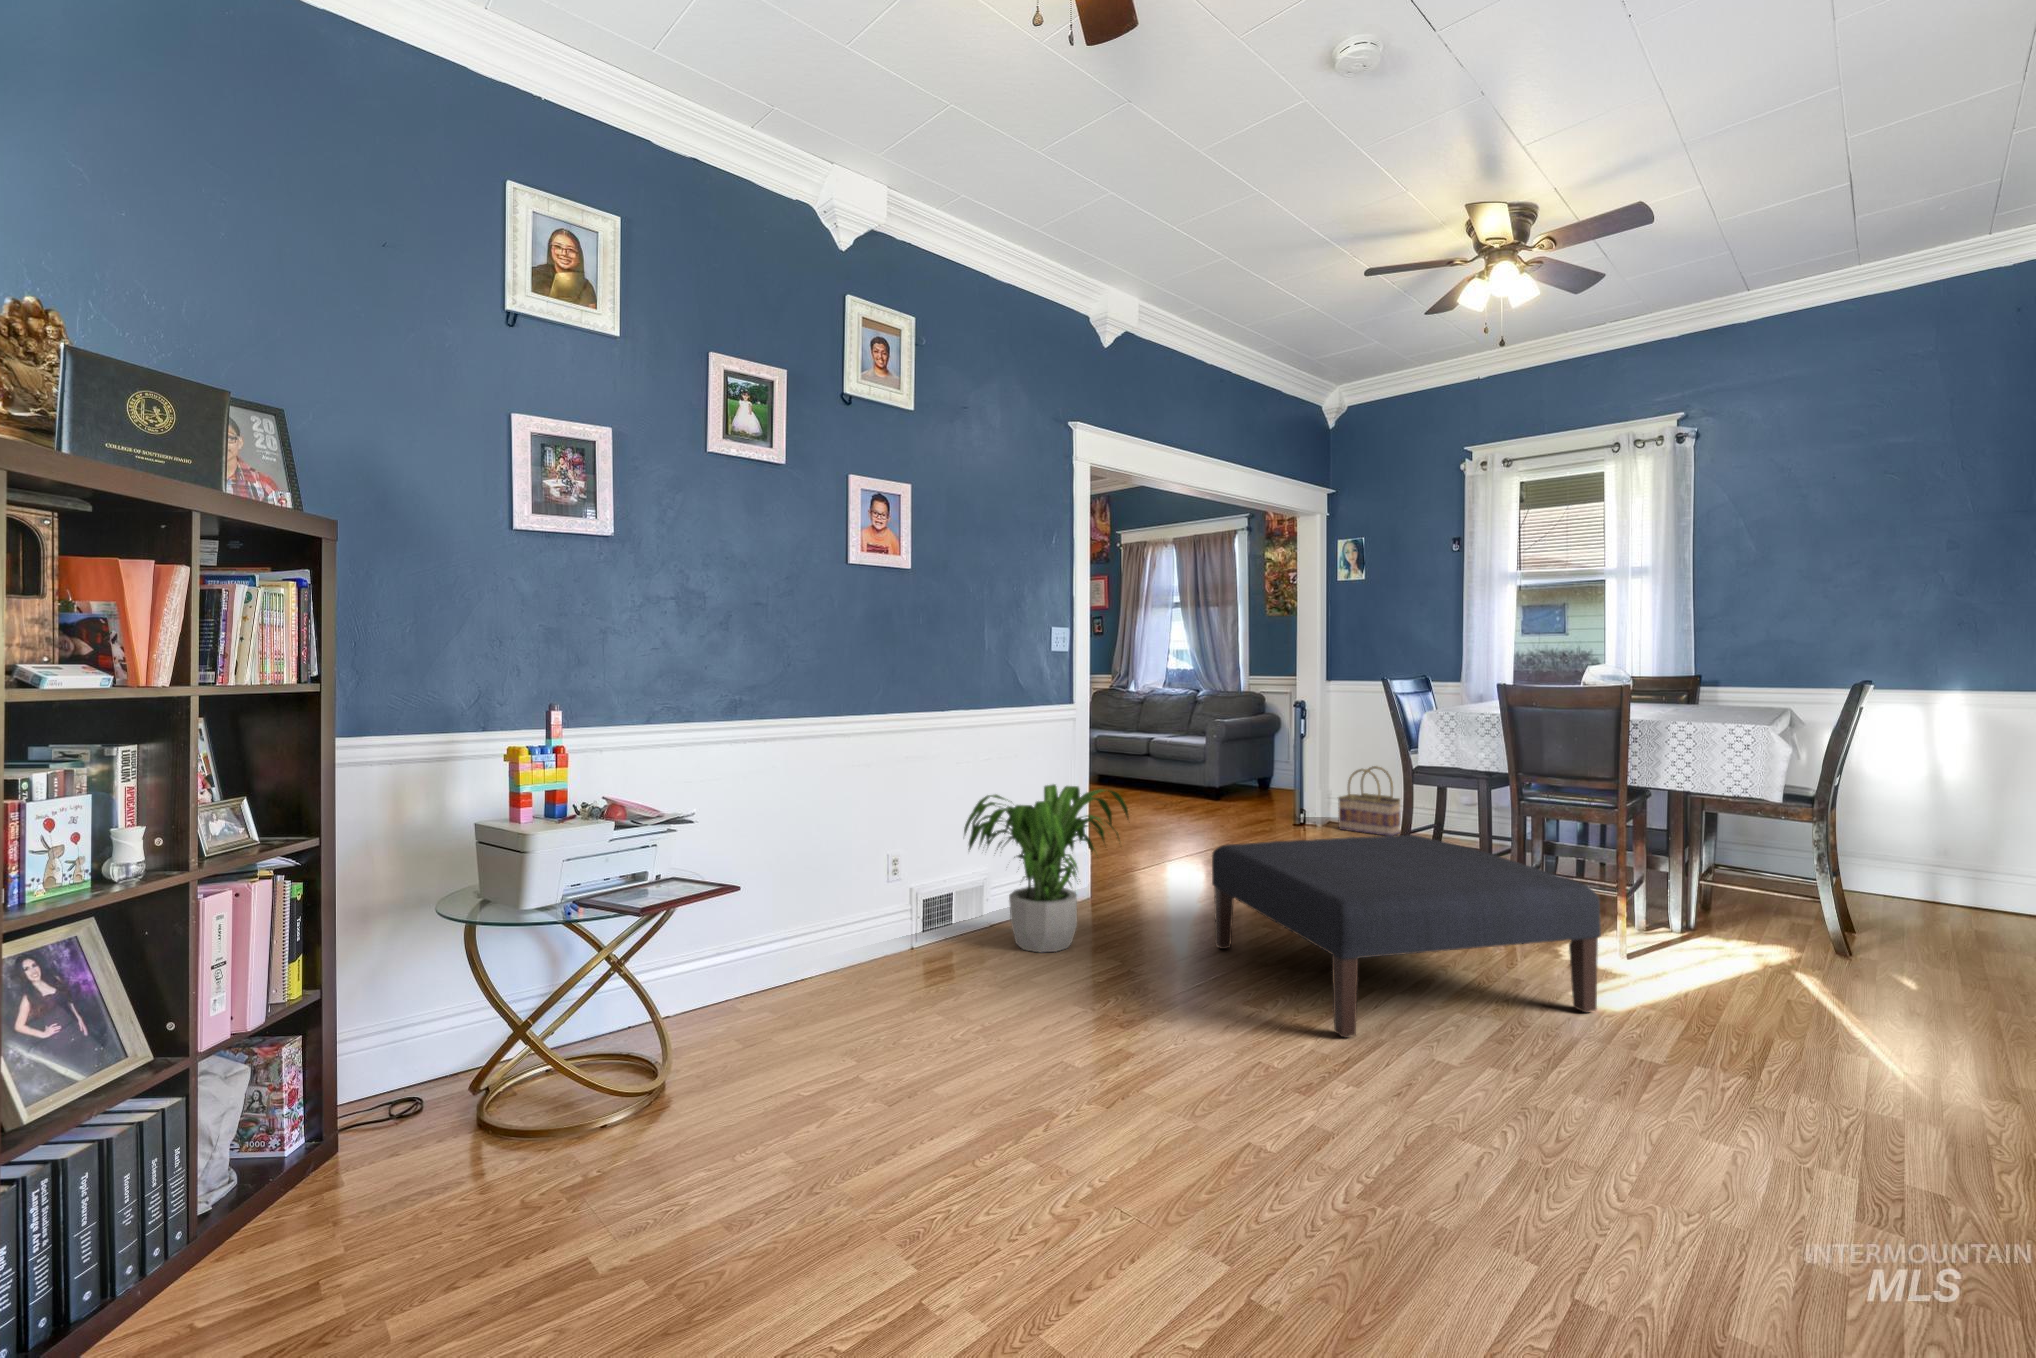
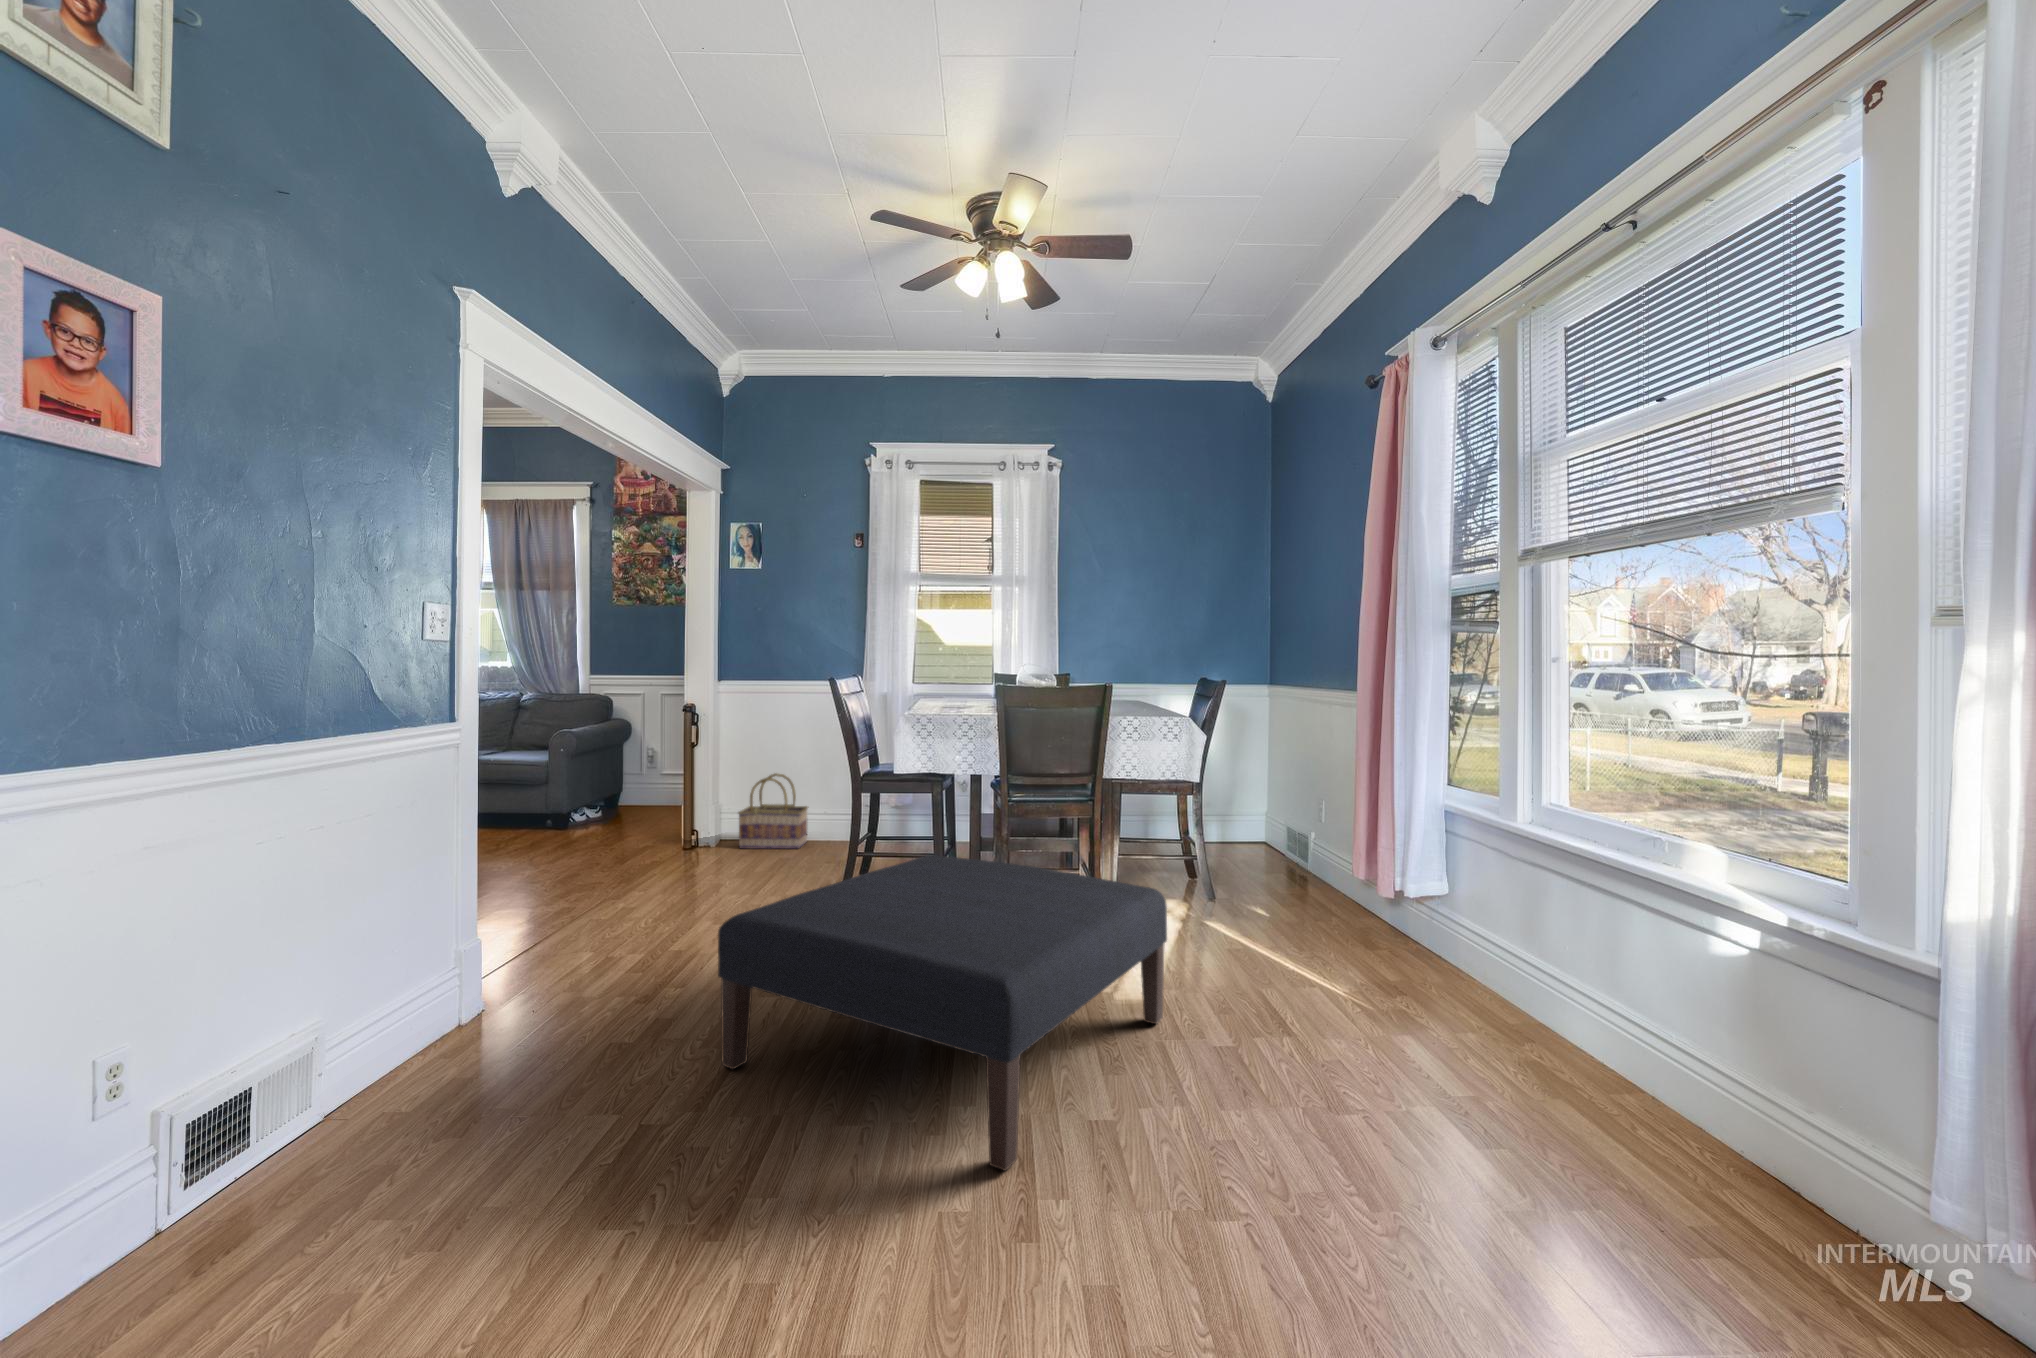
potted plant: present [964,784,1129,953] -> none [203,858,579,1204]

